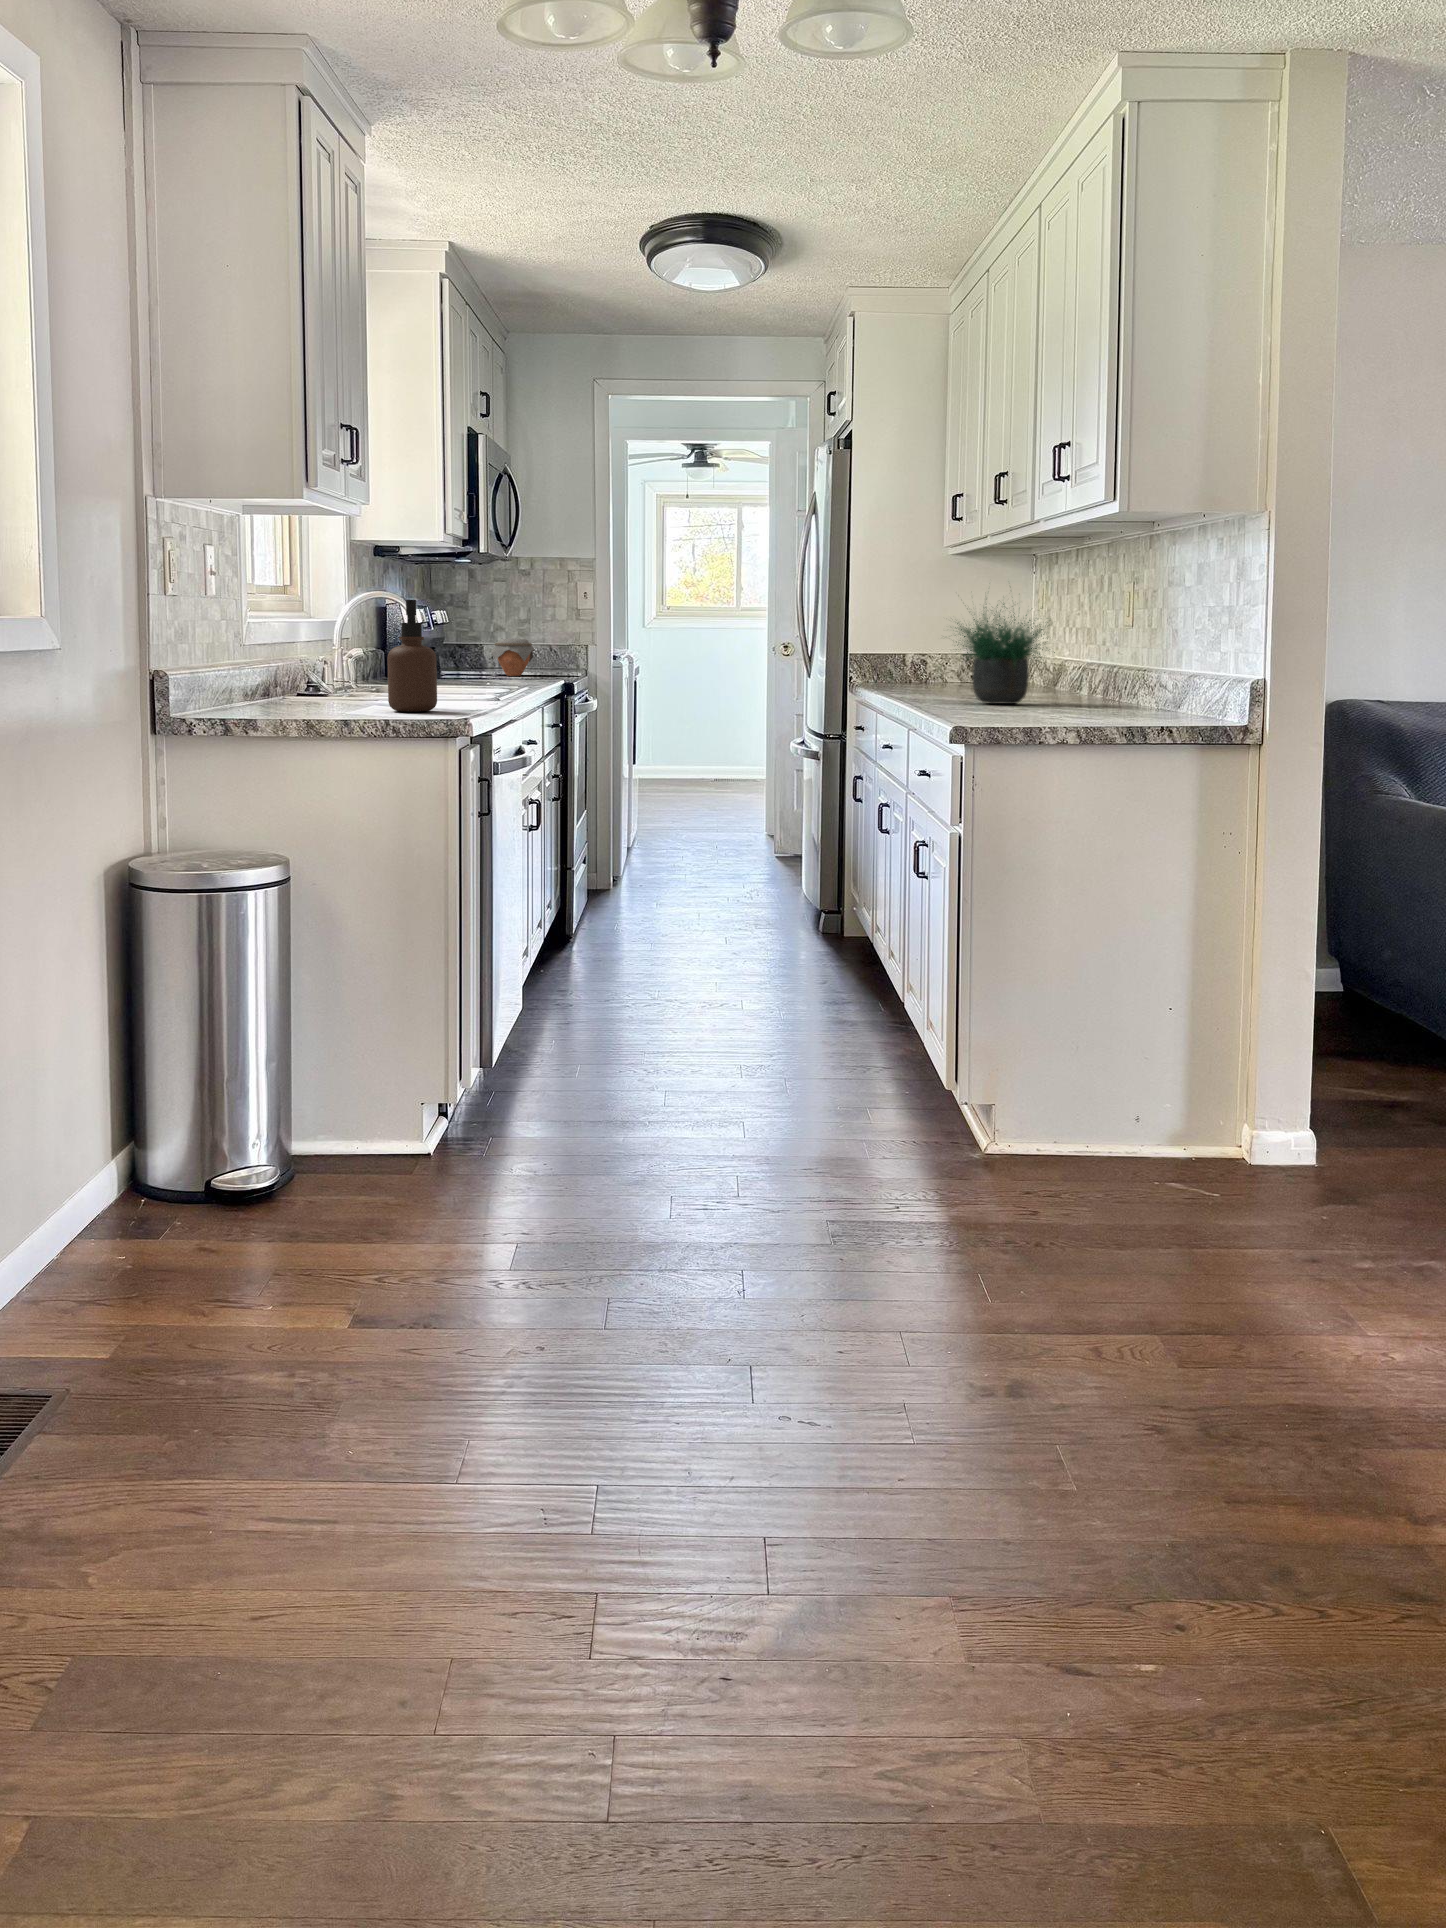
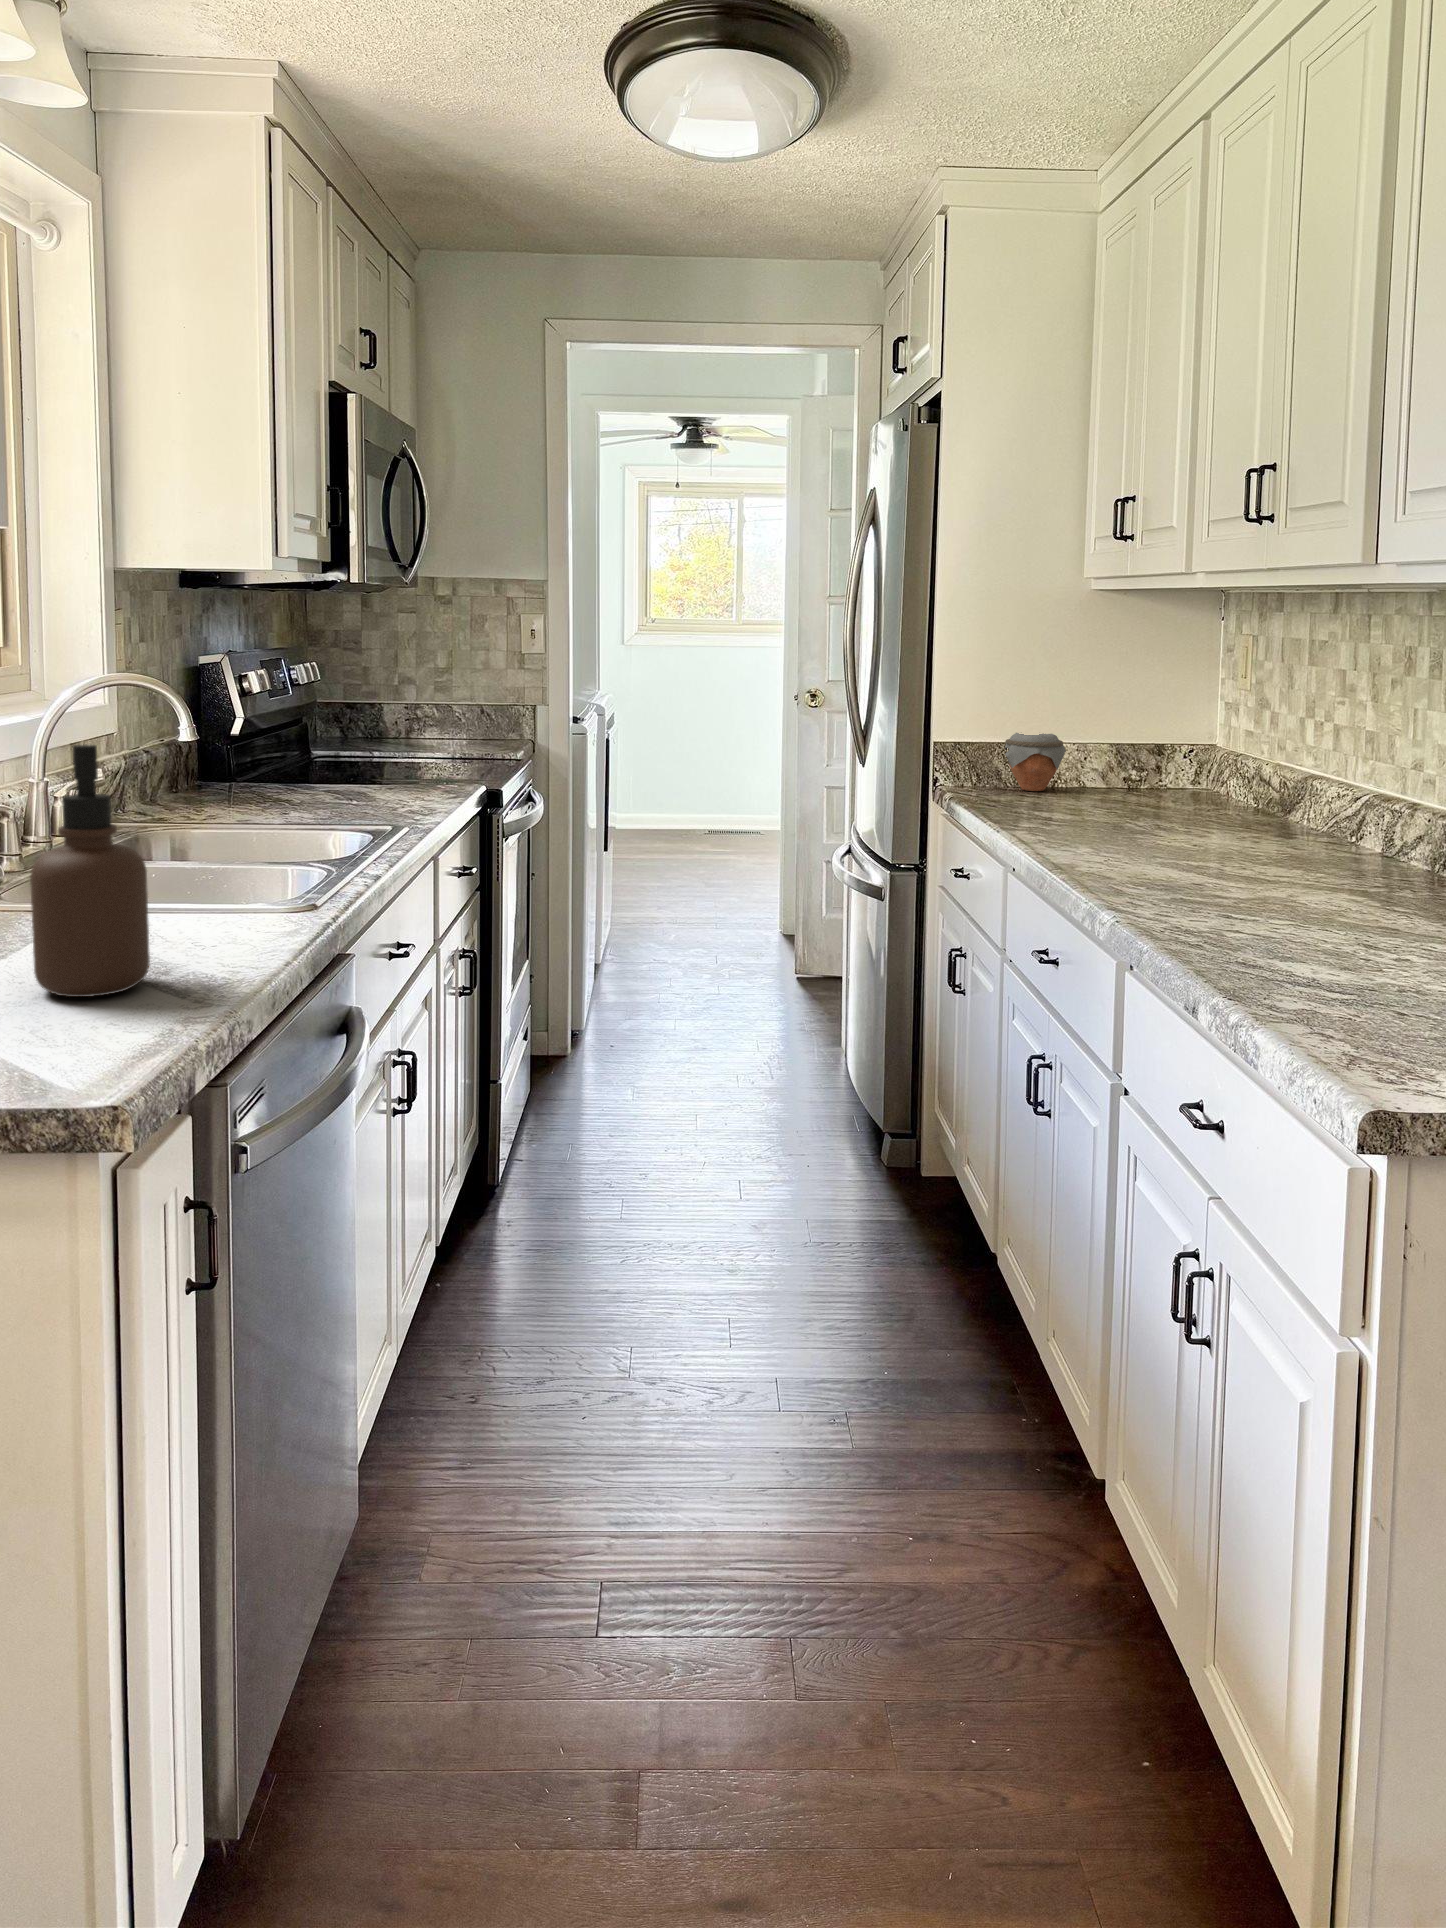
potted plant: present [955,604,1055,704] -> none [1140,657,1396,890]
jar: present [491,638,535,676] -> present [1005,733,1066,791]

